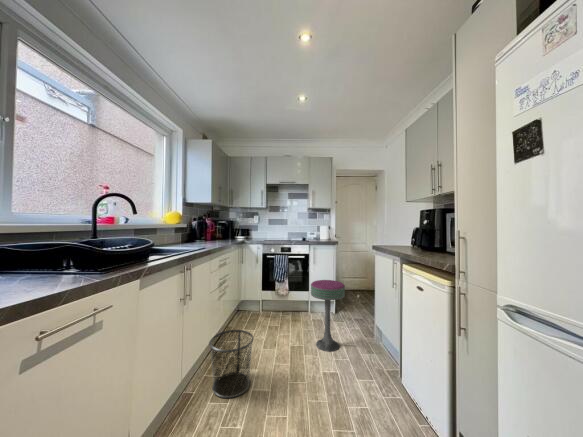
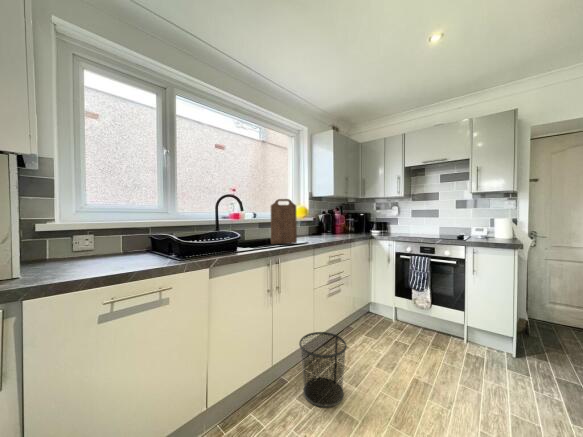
cutting board: none [167,205,195,252] -> present [271,199,297,244]
bar stool: present [311,280,345,351] -> none [445,297,509,411]

